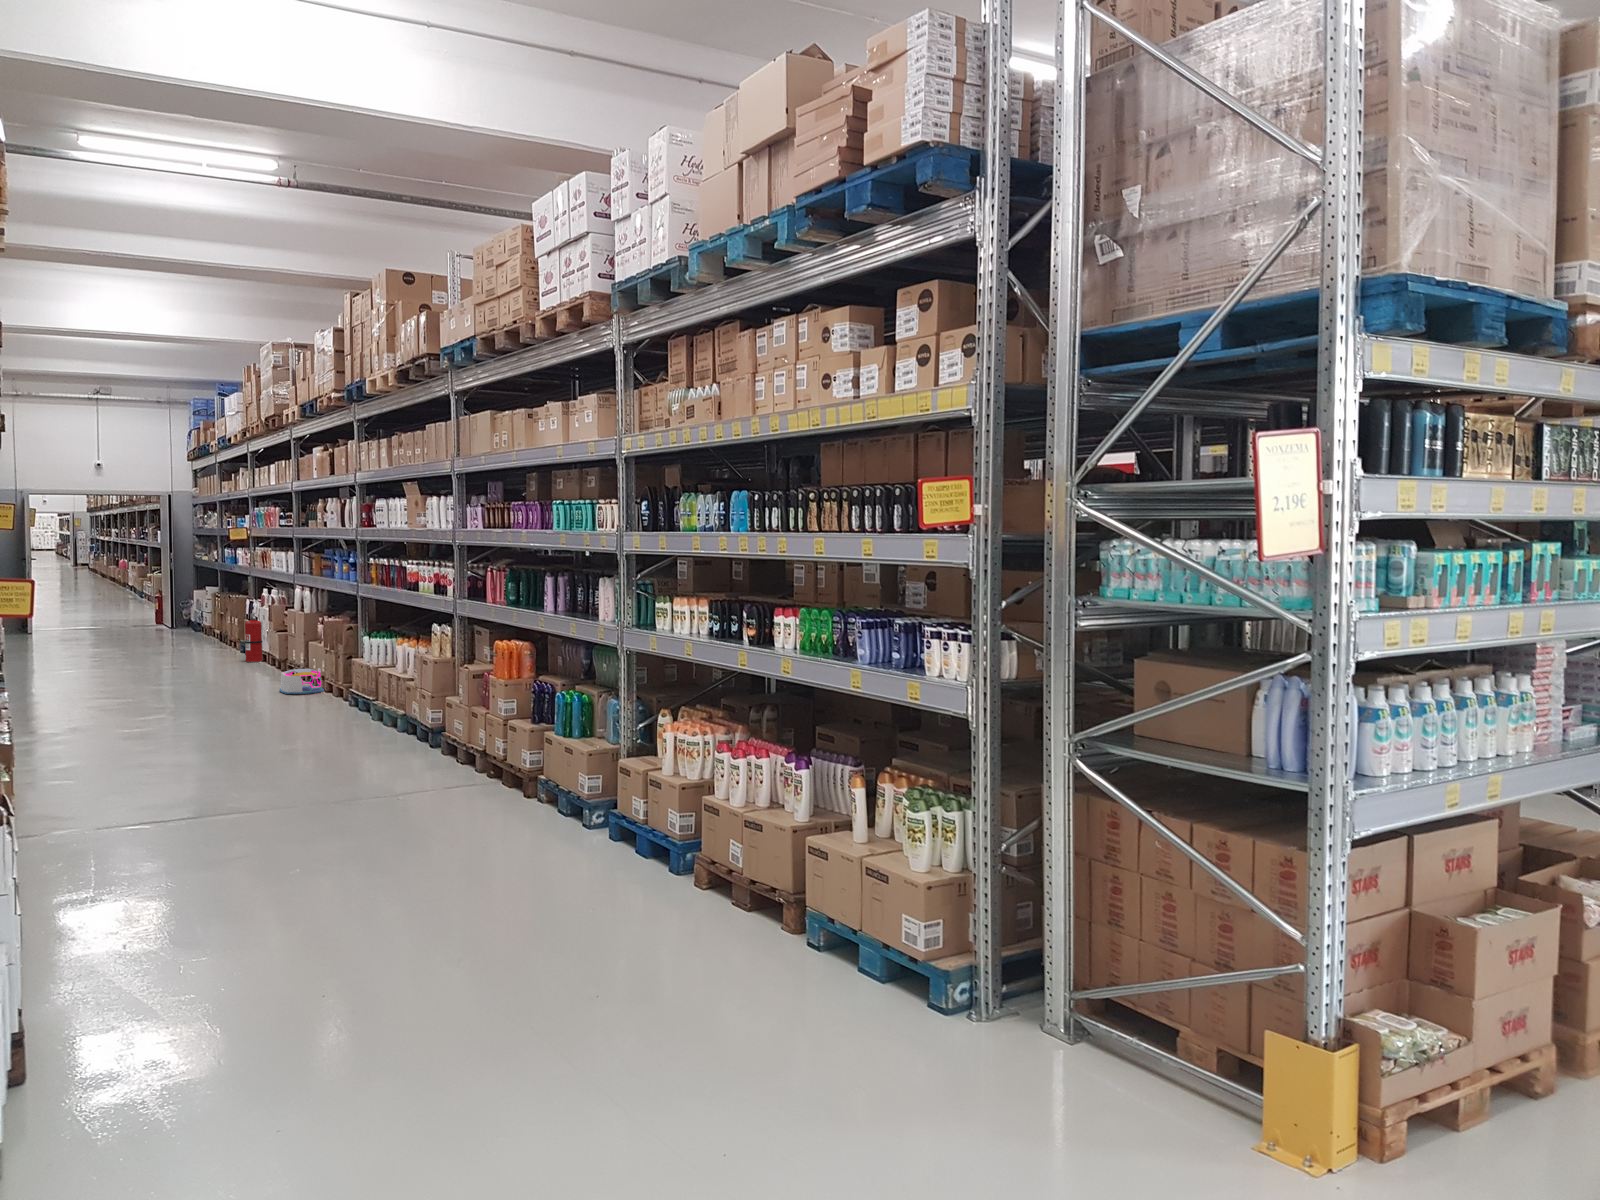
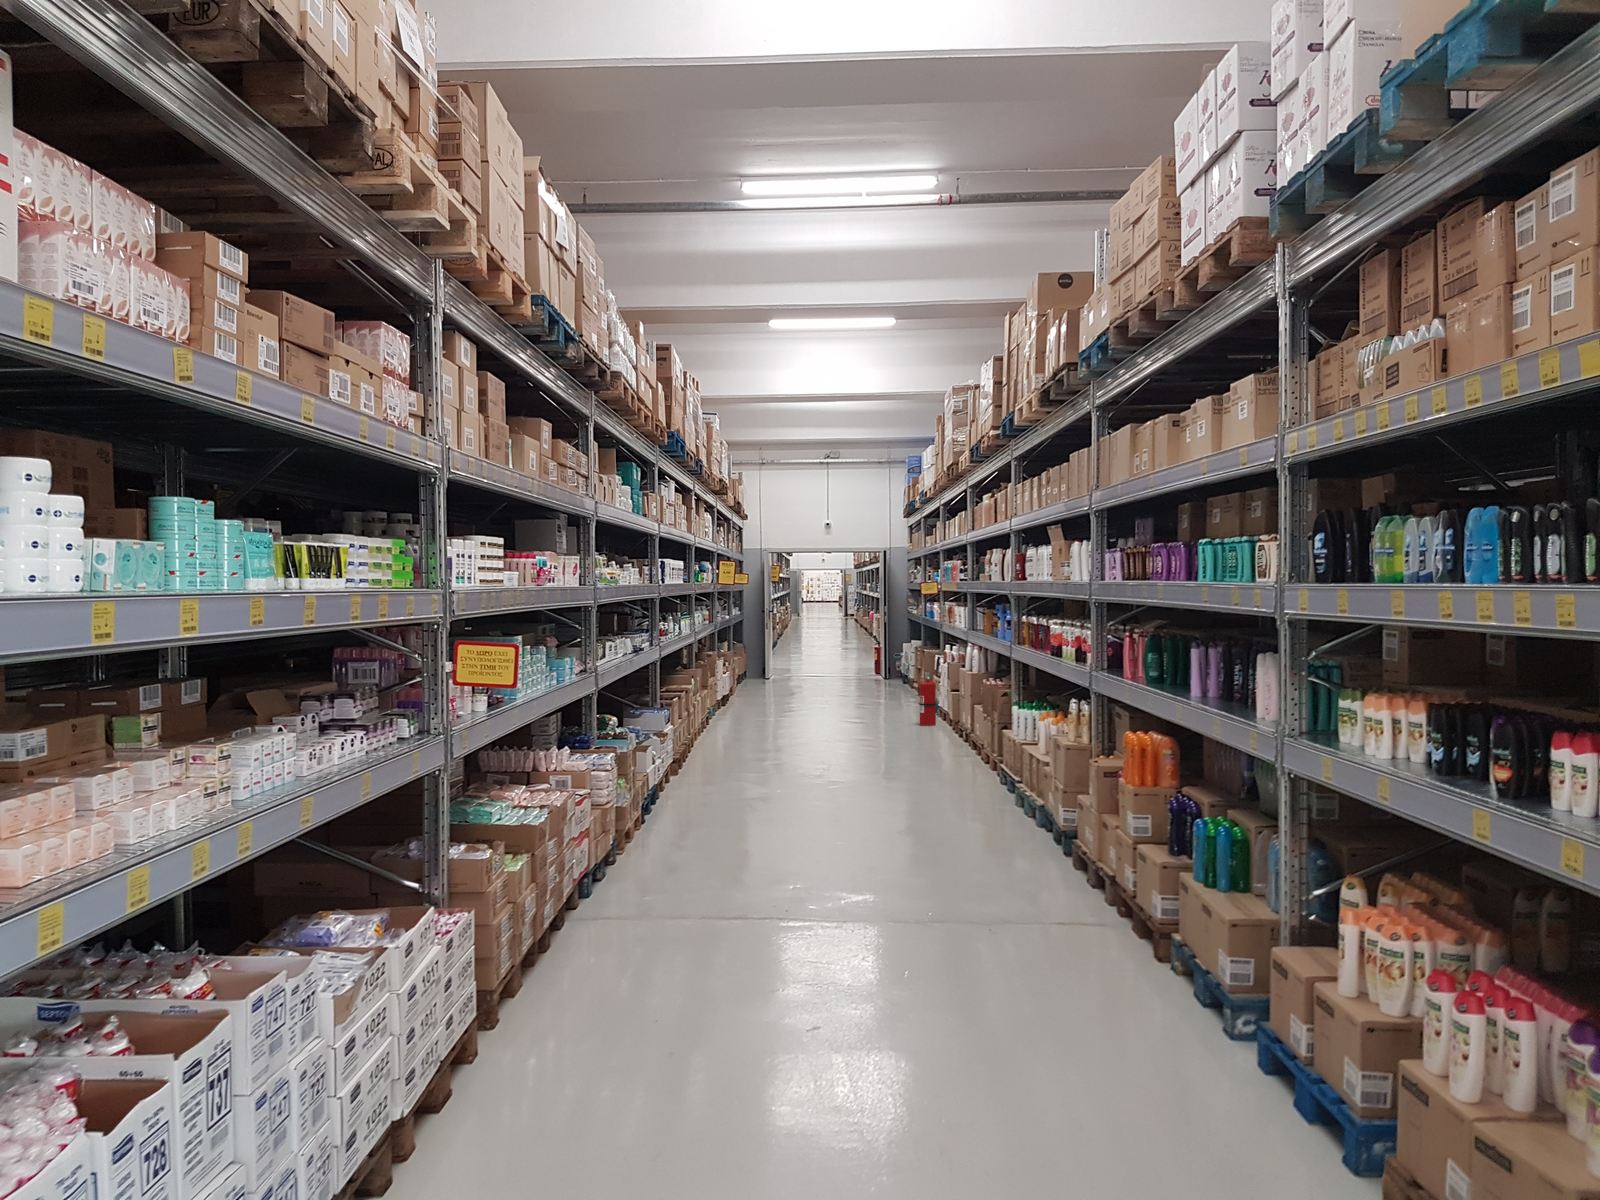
storage bin: present [280,668,324,694] -> none [933,740,978,769]

